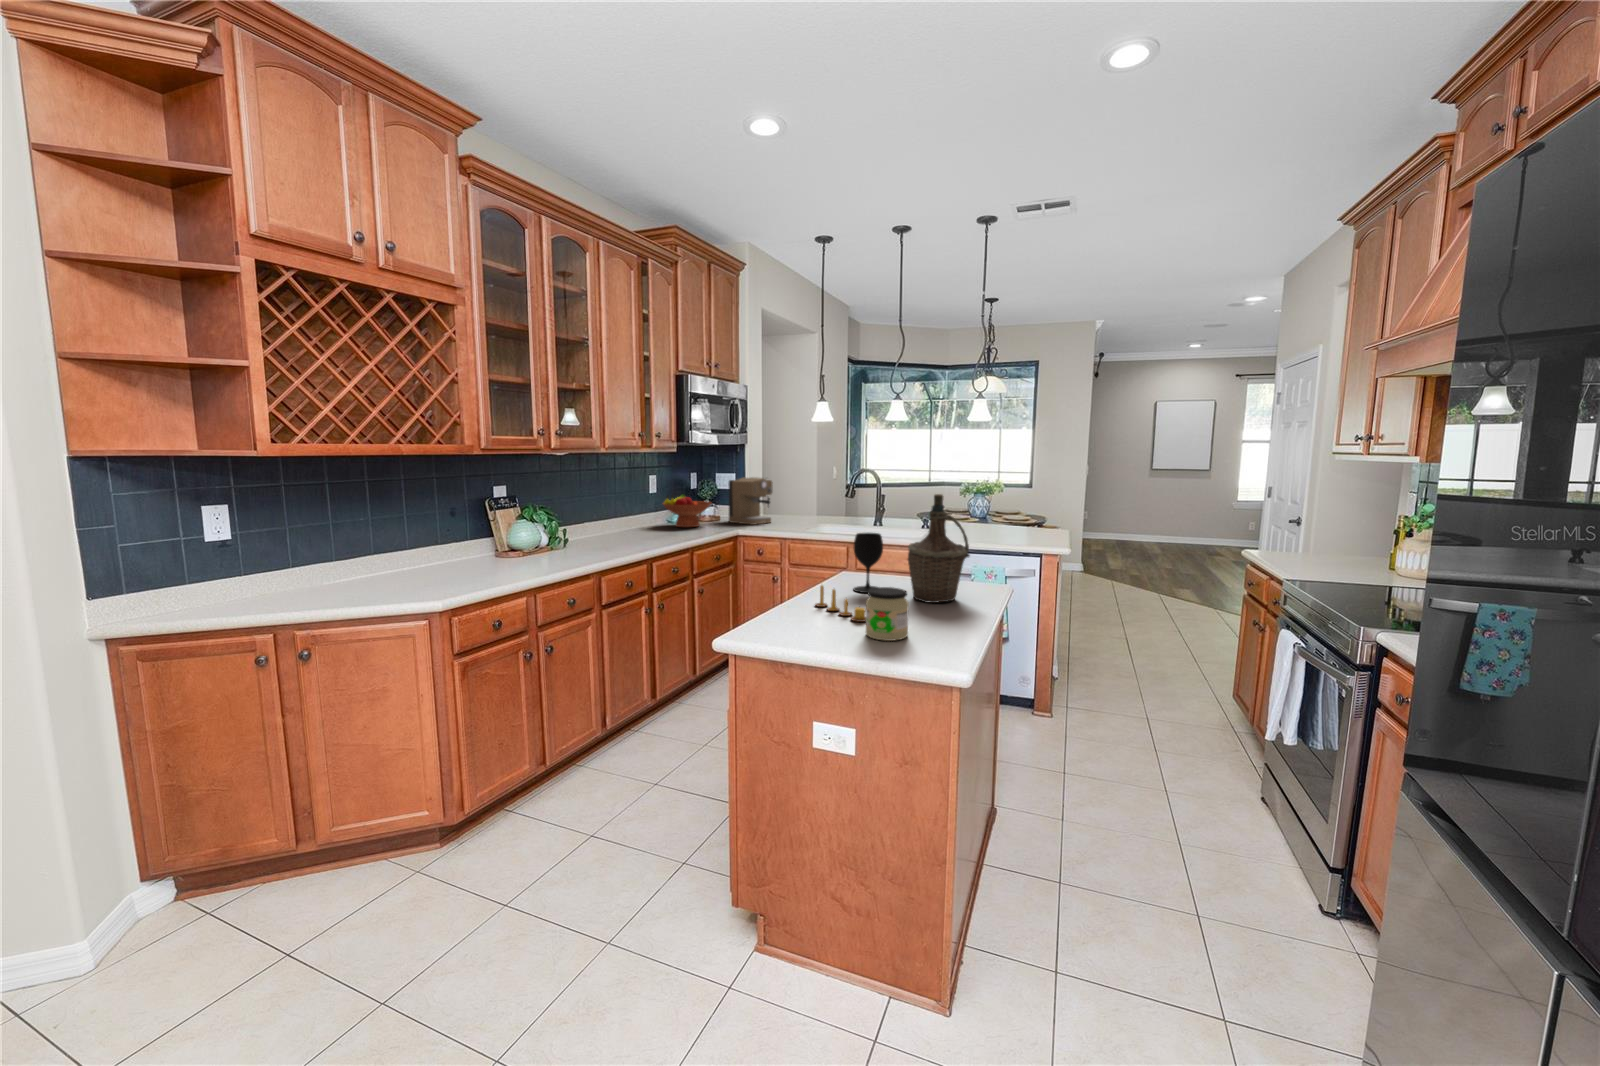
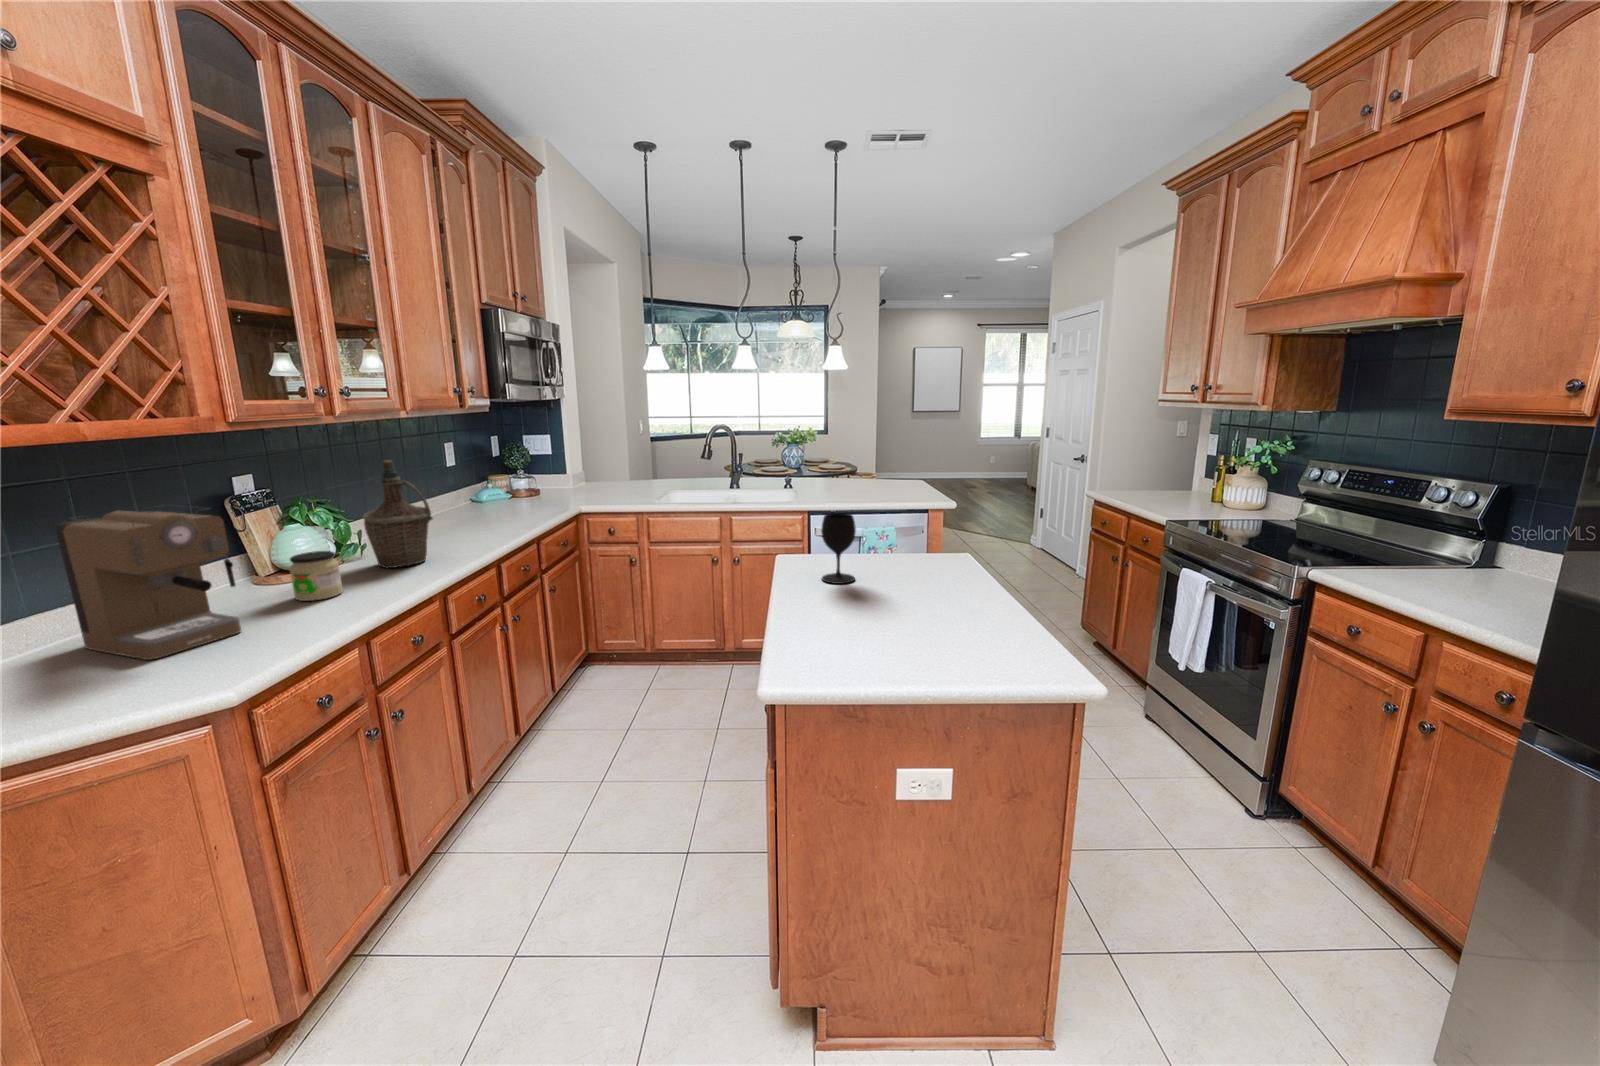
coffee maker: present [729,477,772,525] -> present [56,508,241,660]
bottle: present [908,494,970,603] -> present [363,460,433,568]
fruit bowl: present [663,495,711,527] -> none [465,465,535,508]
candle: present [815,585,866,622] -> none [812,583,899,627]
jar: present [866,587,909,641] -> present [289,551,343,601]

